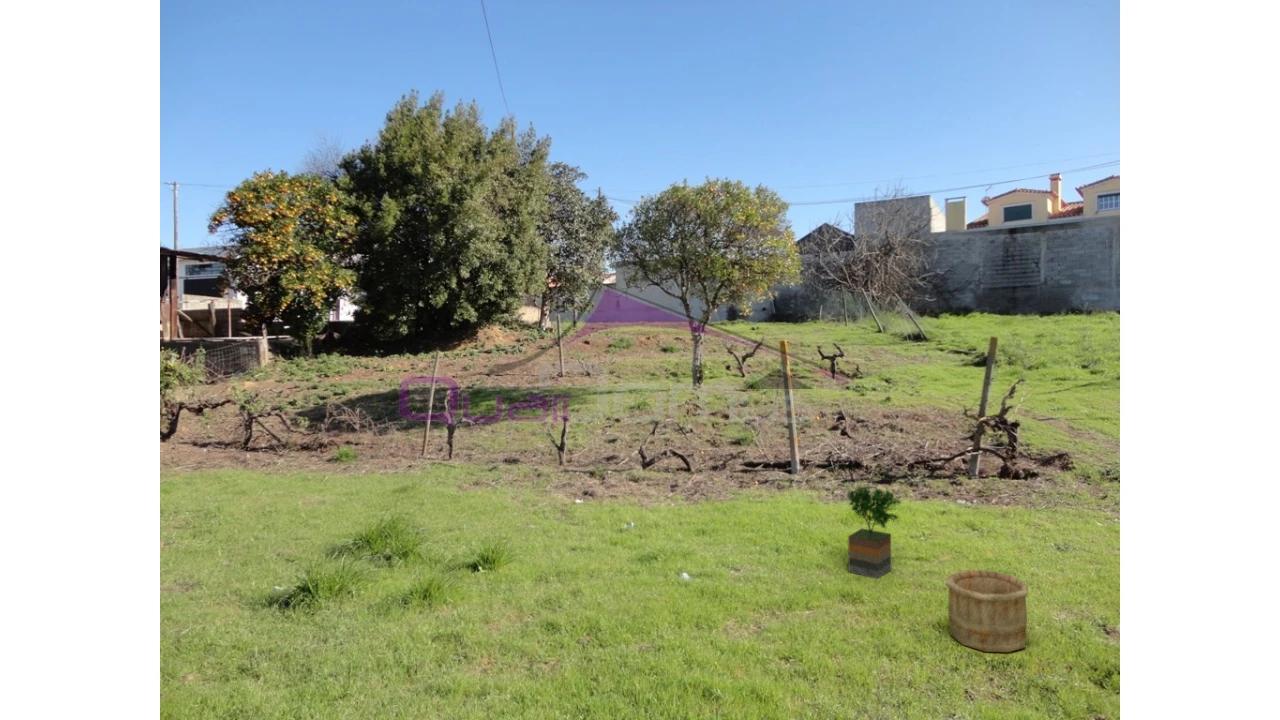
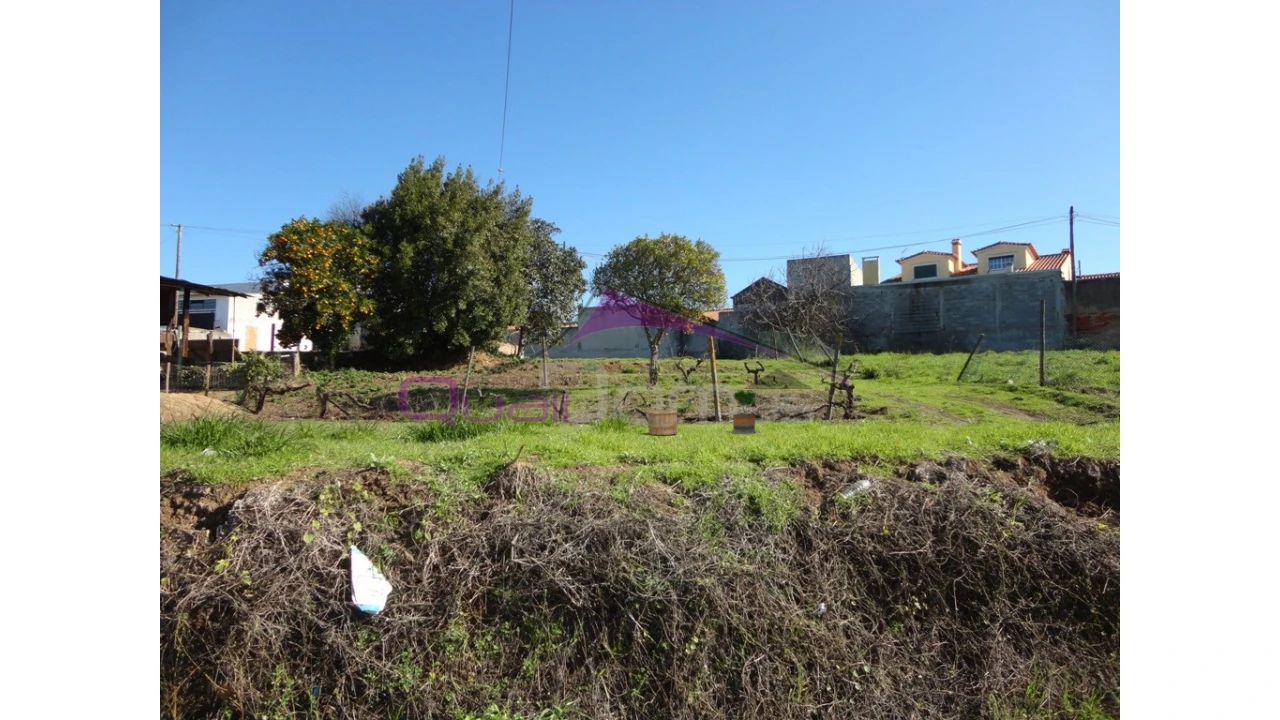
wooden bucket: present [946,570,1028,652] -> present [648,410,677,435]

